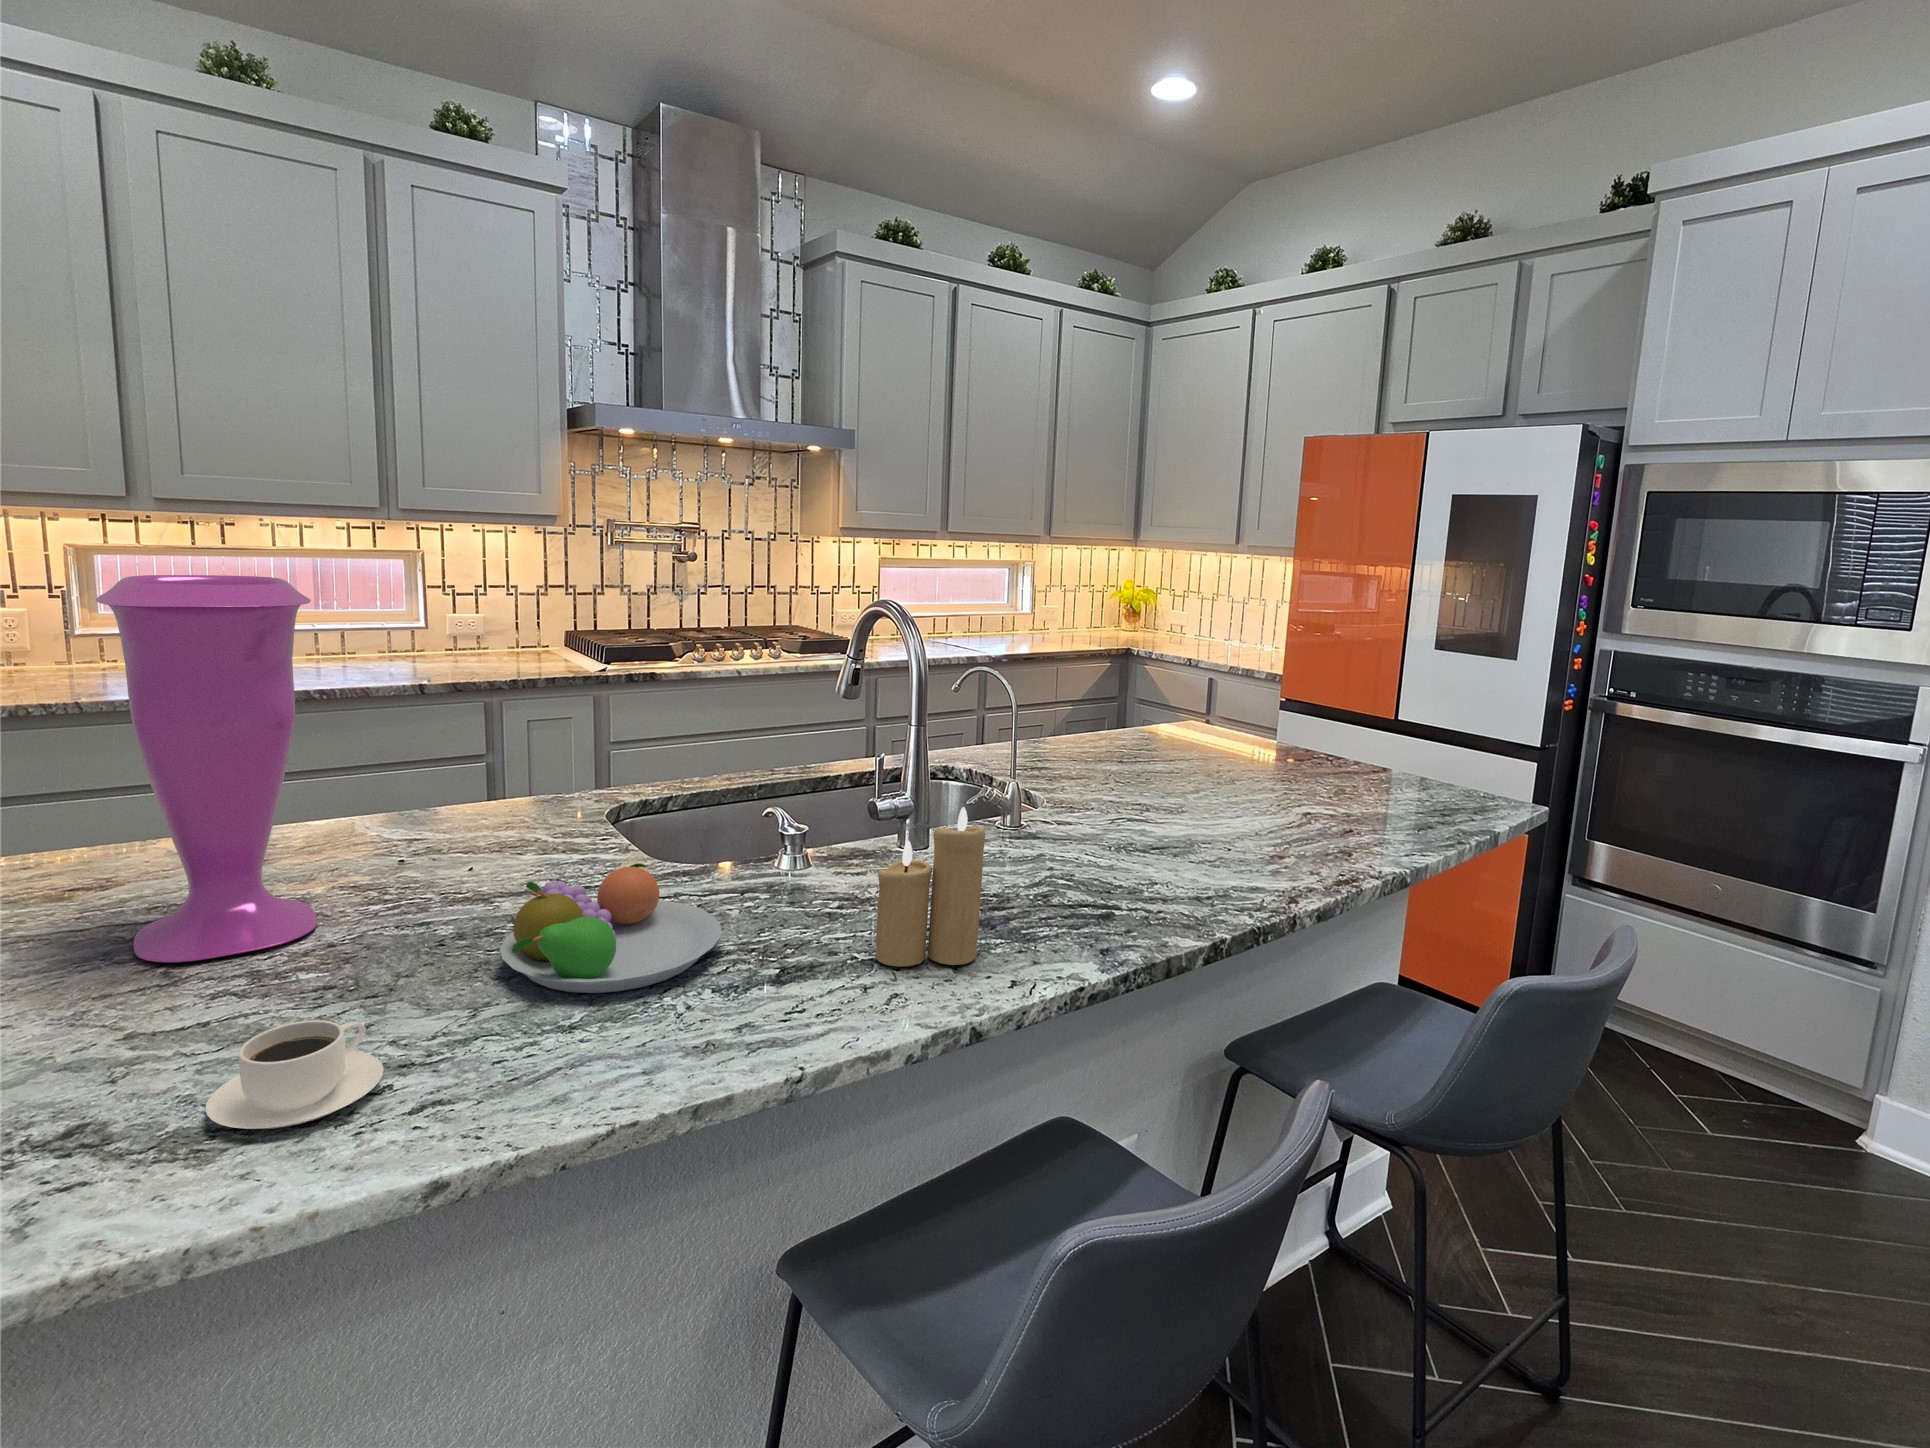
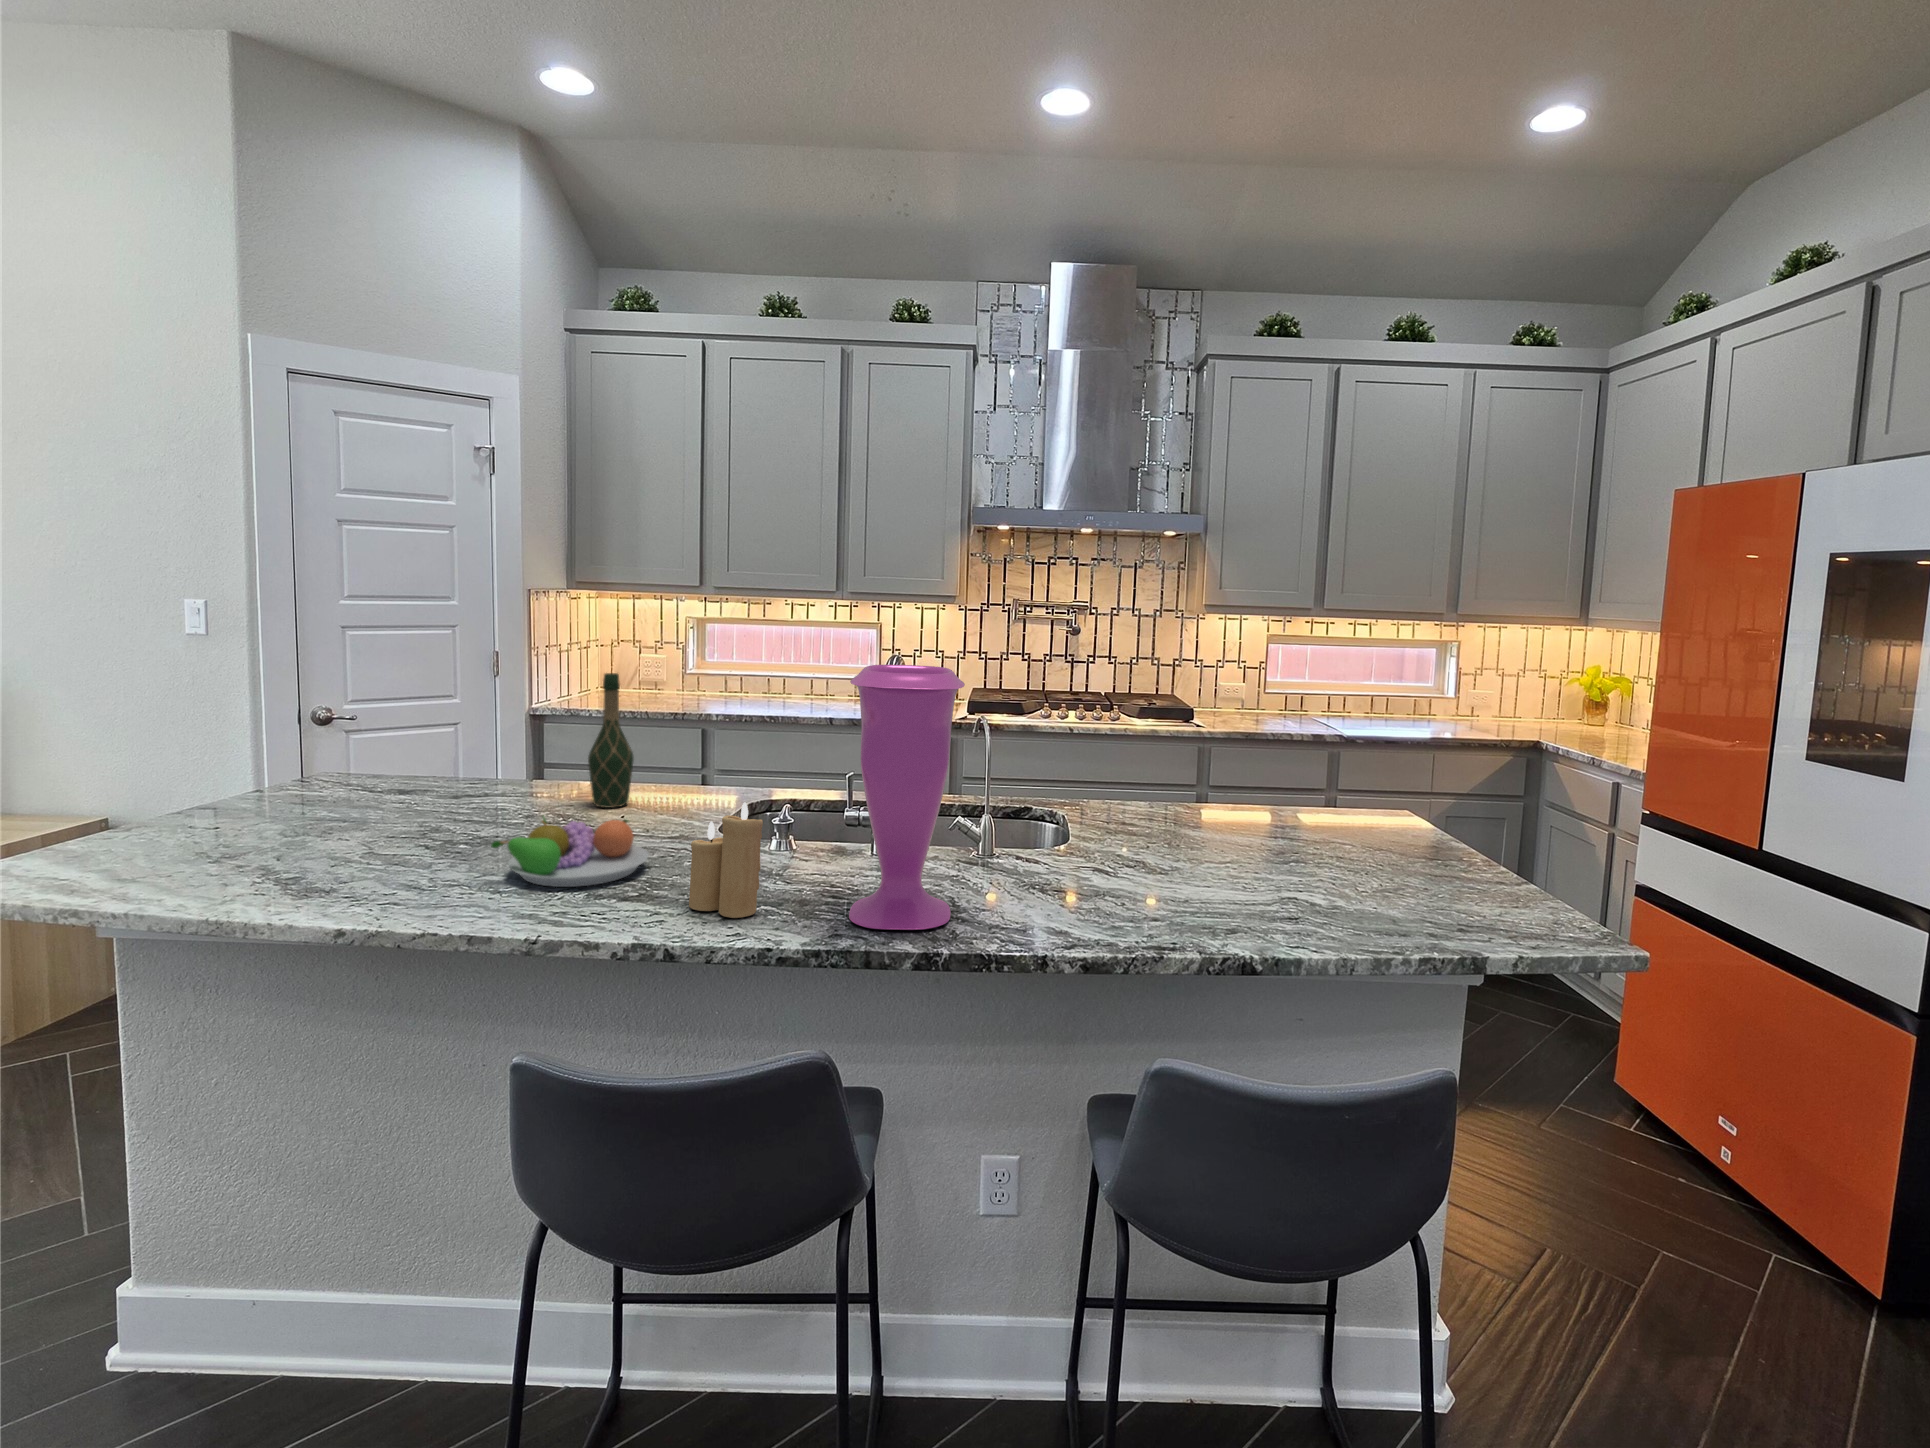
vase: present [96,575,317,963] -> present [849,665,965,930]
wine bottle: none [371,641,450,856] -> present [588,673,634,808]
coffee cup: present [205,1020,384,1129] -> none [310,855,399,900]

